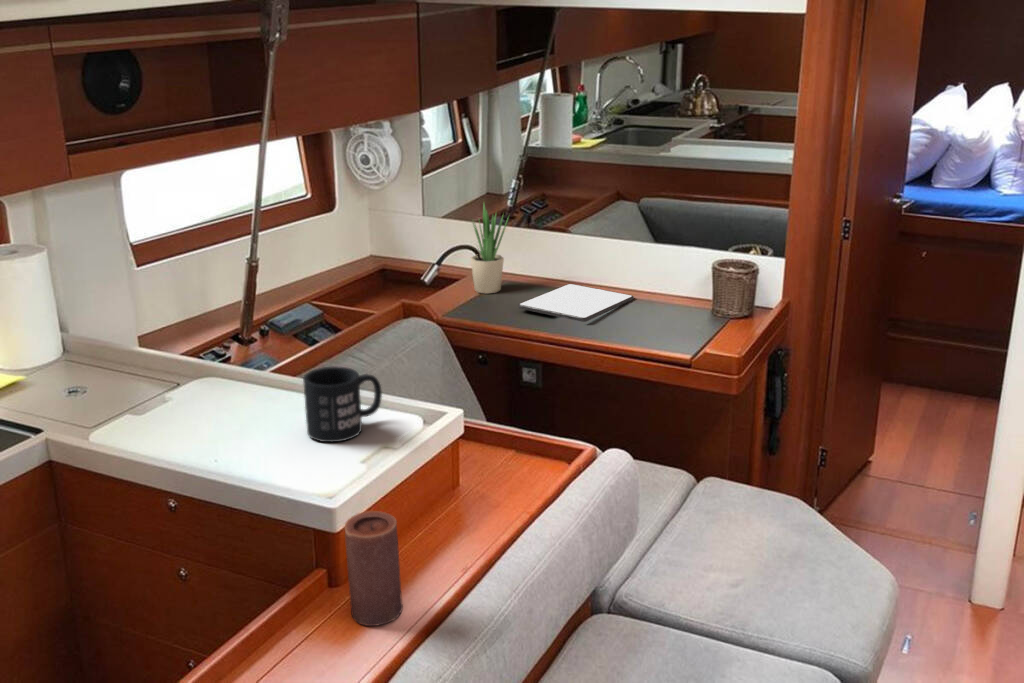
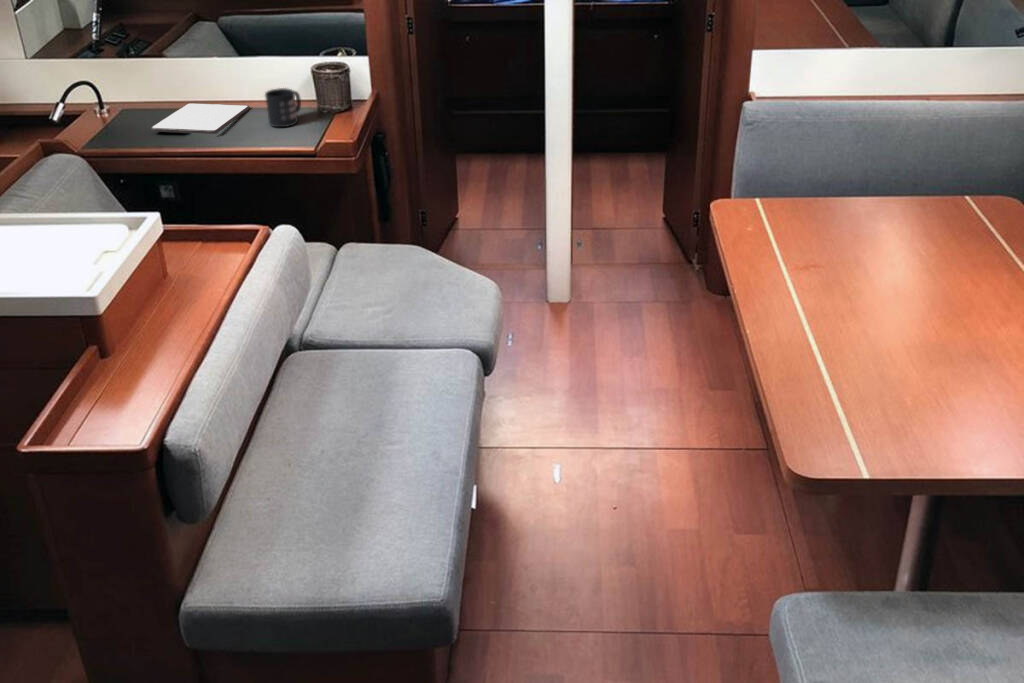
potted plant: present [471,202,508,293] -> none [84,35,126,123]
mug: present [303,366,382,442] -> present [265,88,301,127]
candle: present [345,511,403,626] -> none [114,293,170,378]

